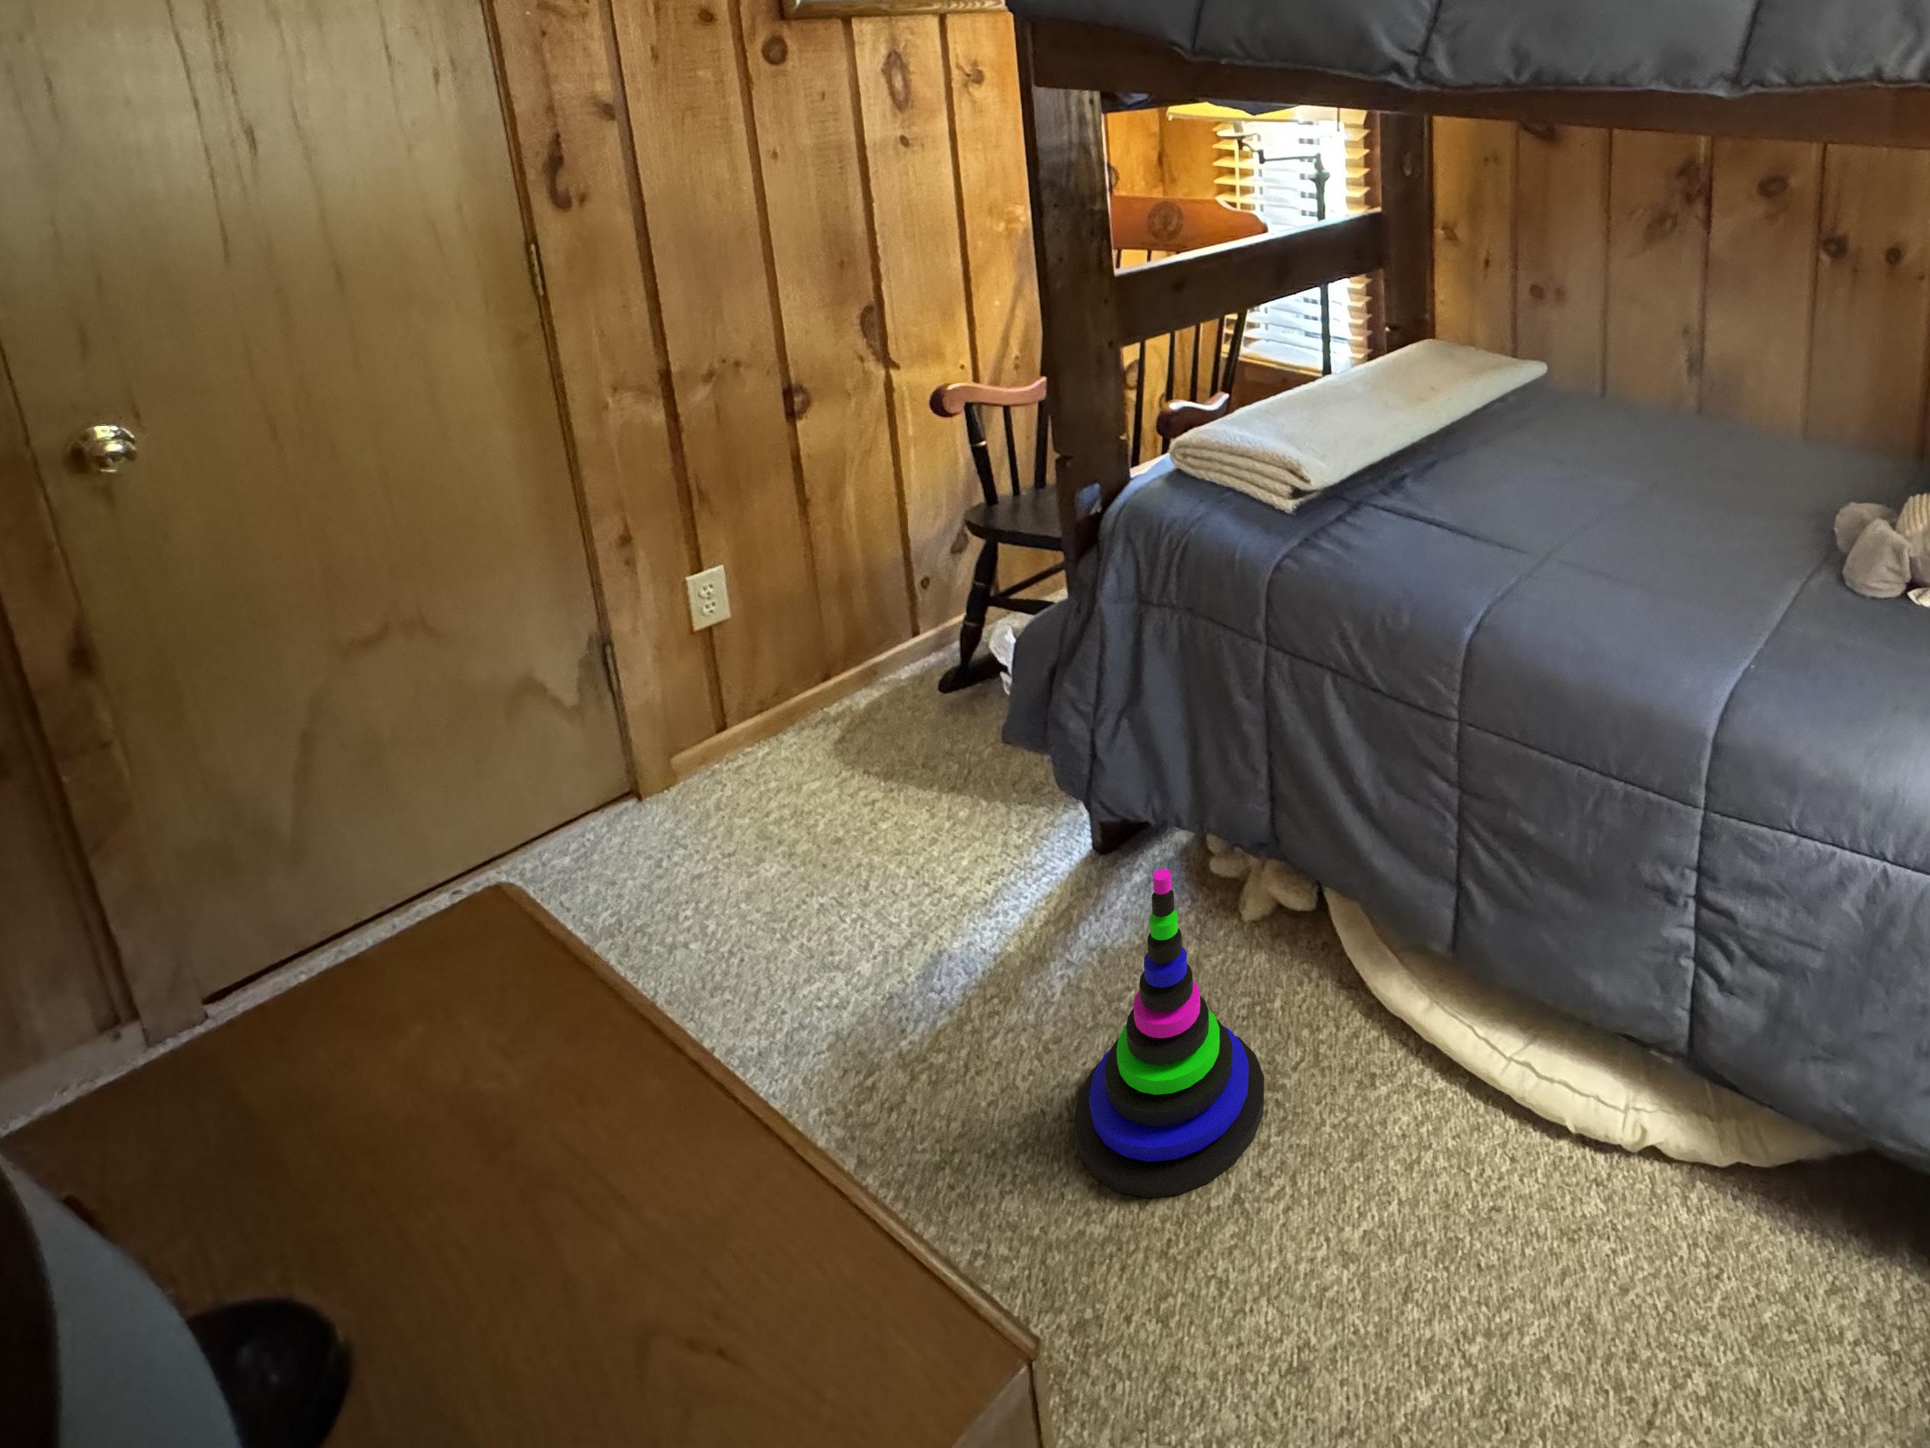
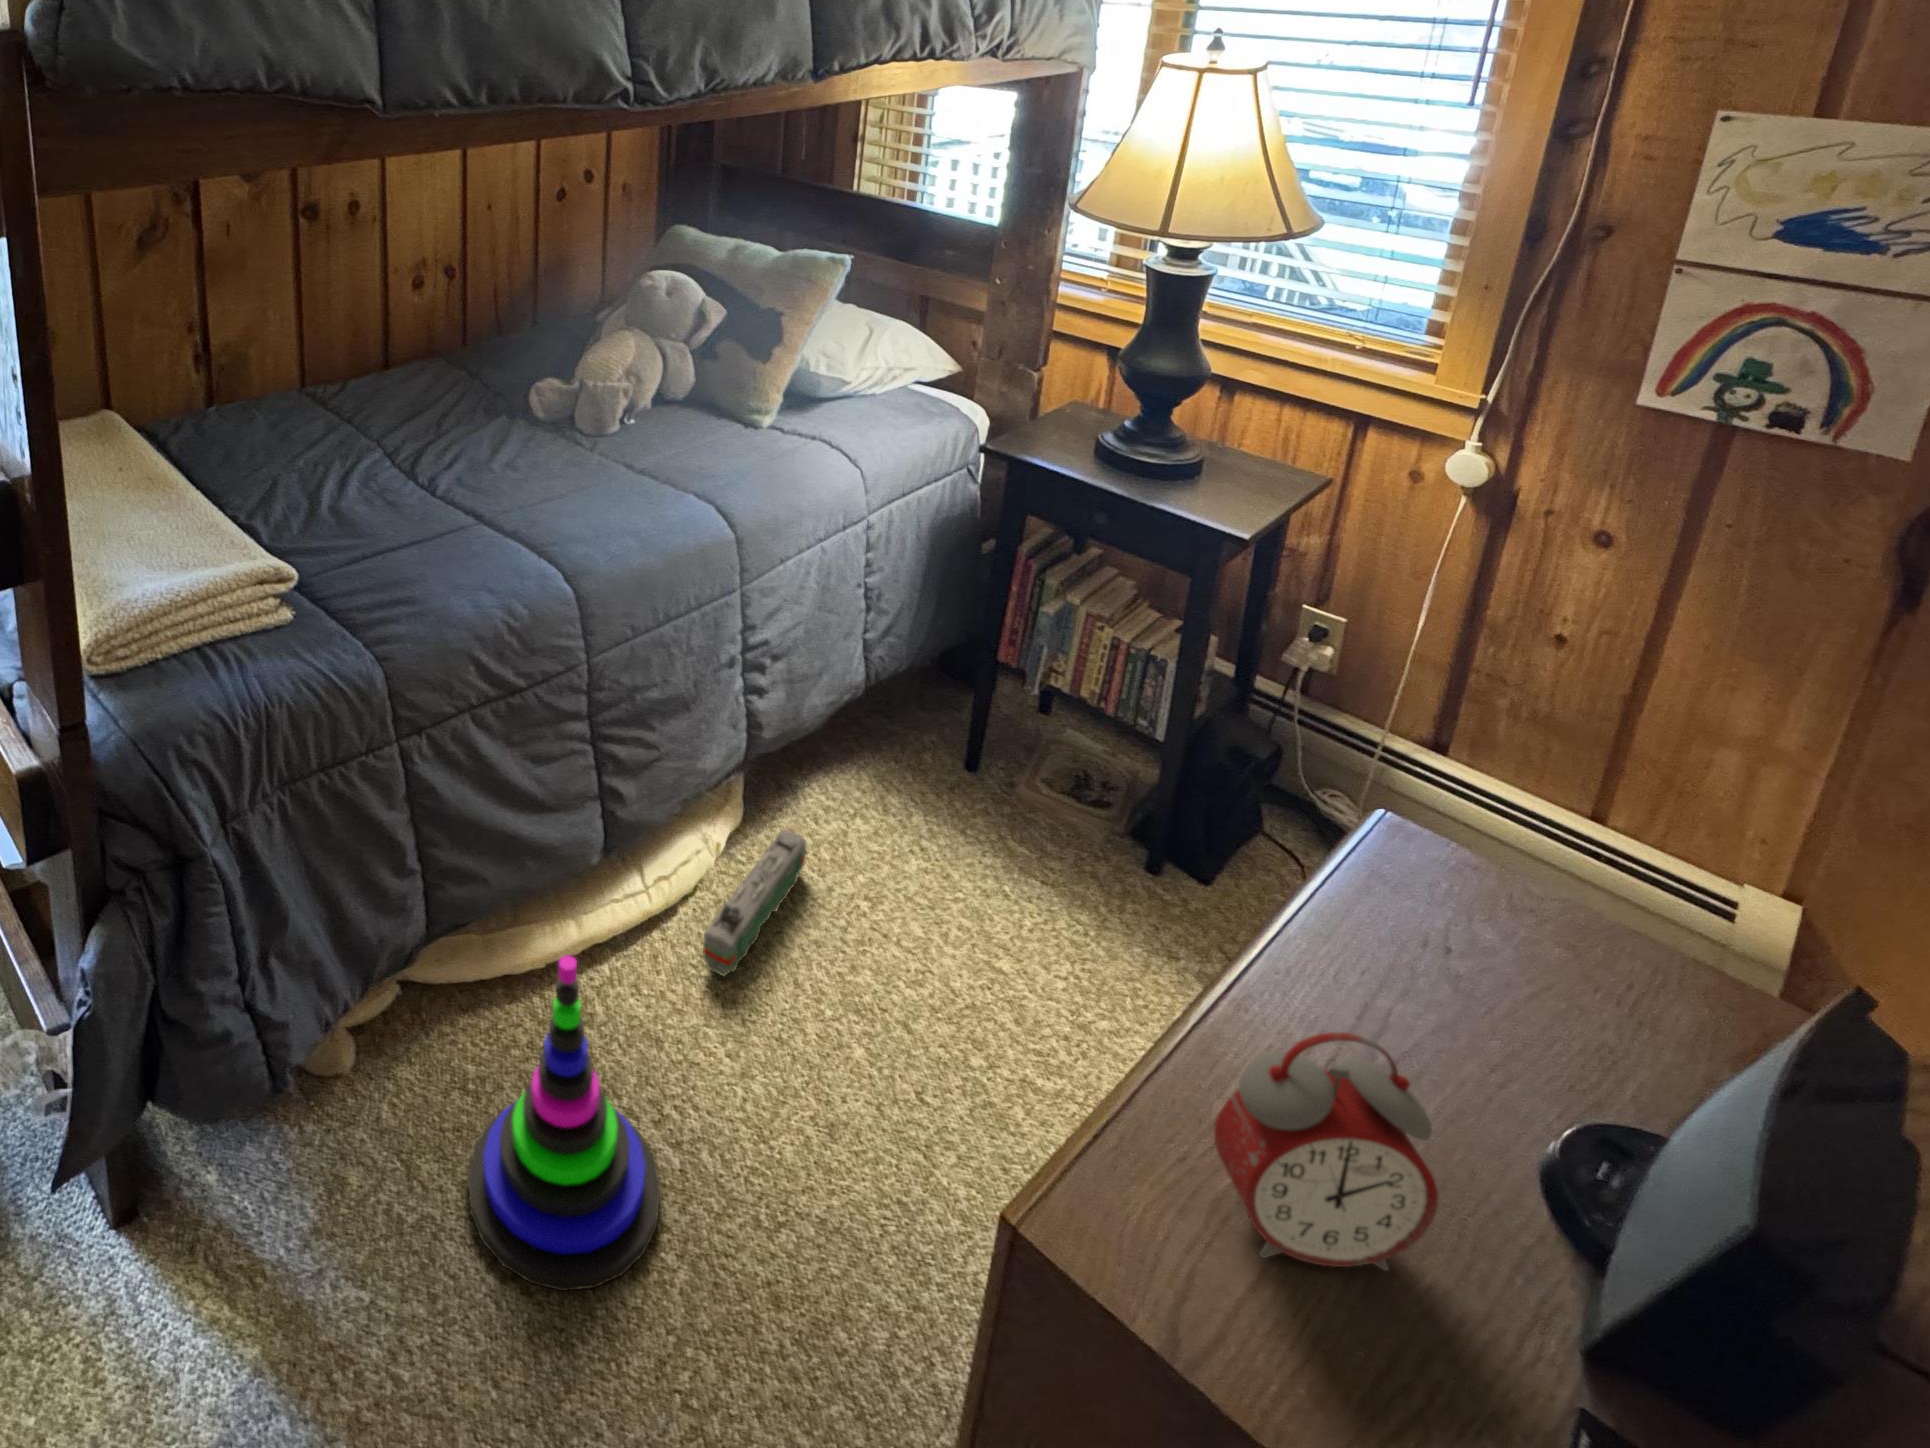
alarm clock: none [393,999,590,1323] -> present [1214,1032,1438,1271]
toy train: none [1466,1131,1732,1279] -> present [703,830,806,976]

